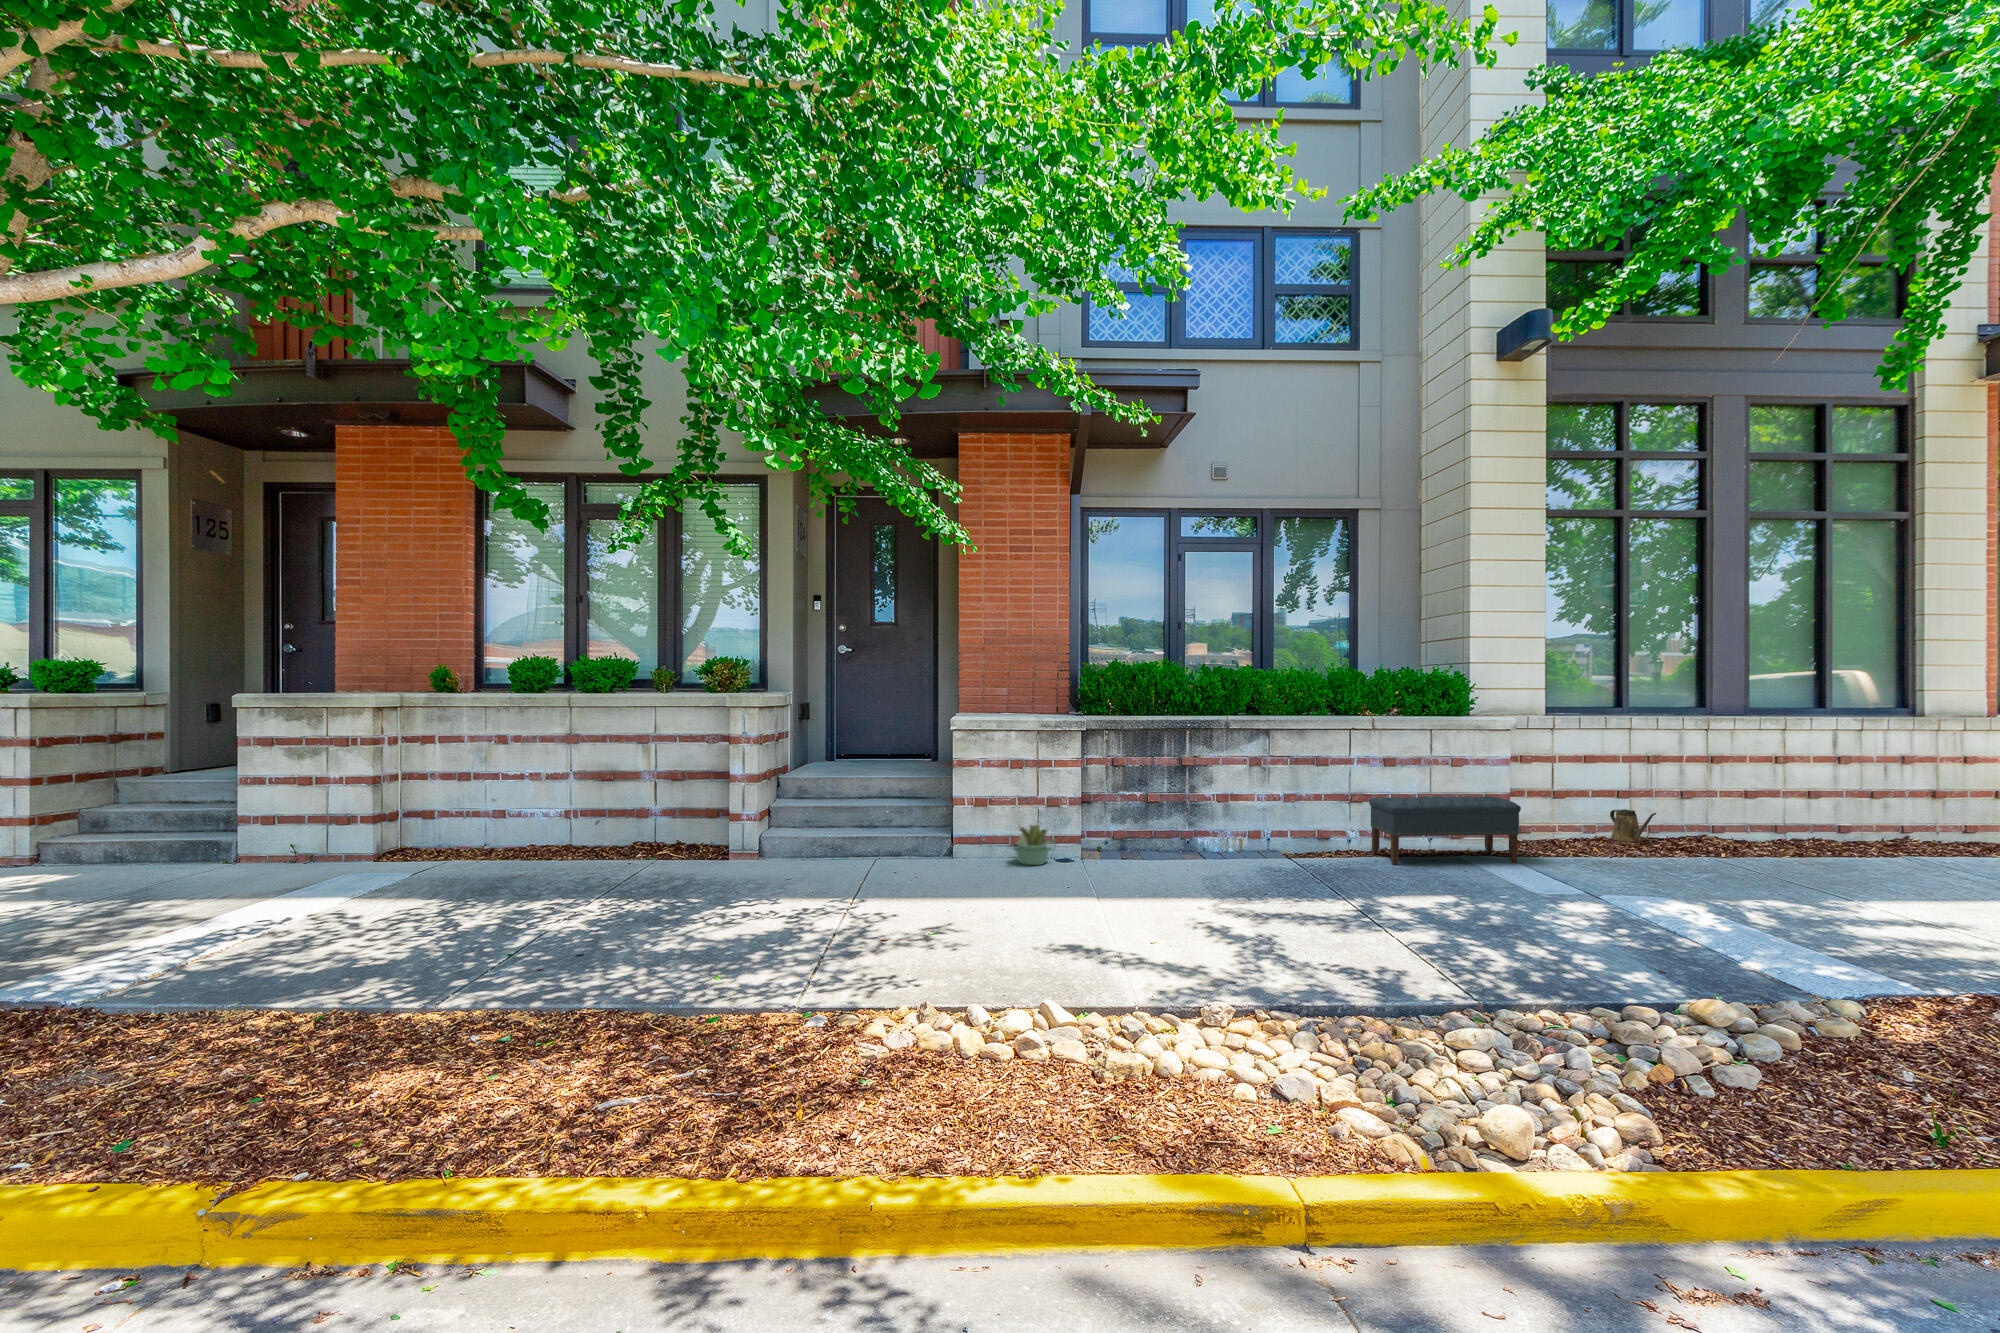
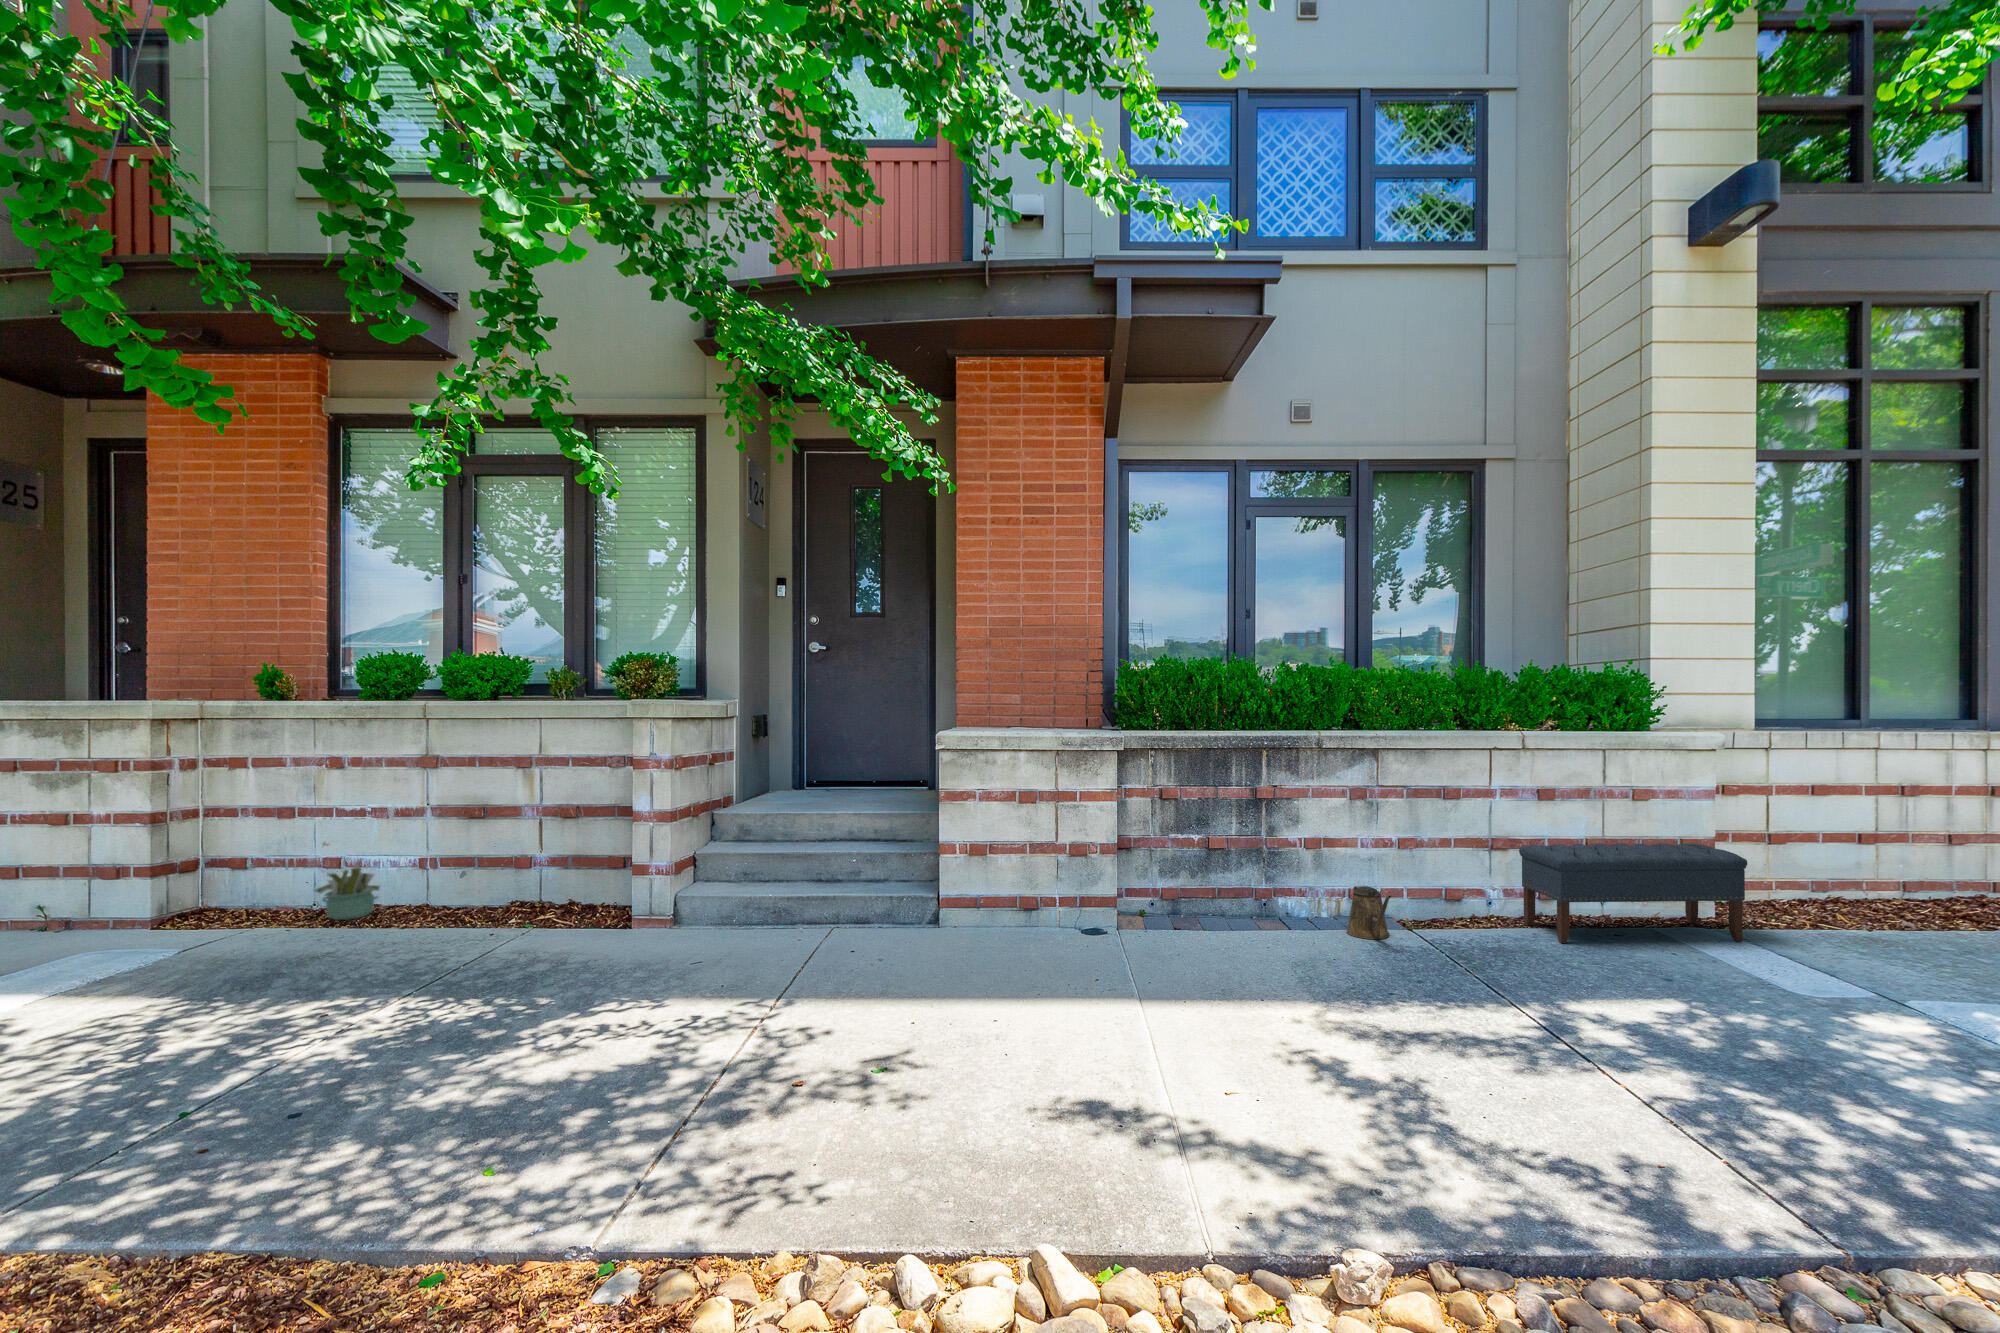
watering can: present [1610,809,1656,842] -> present [1347,886,1391,939]
decorative plant: present [1013,825,1056,865] -> present [315,867,380,920]

